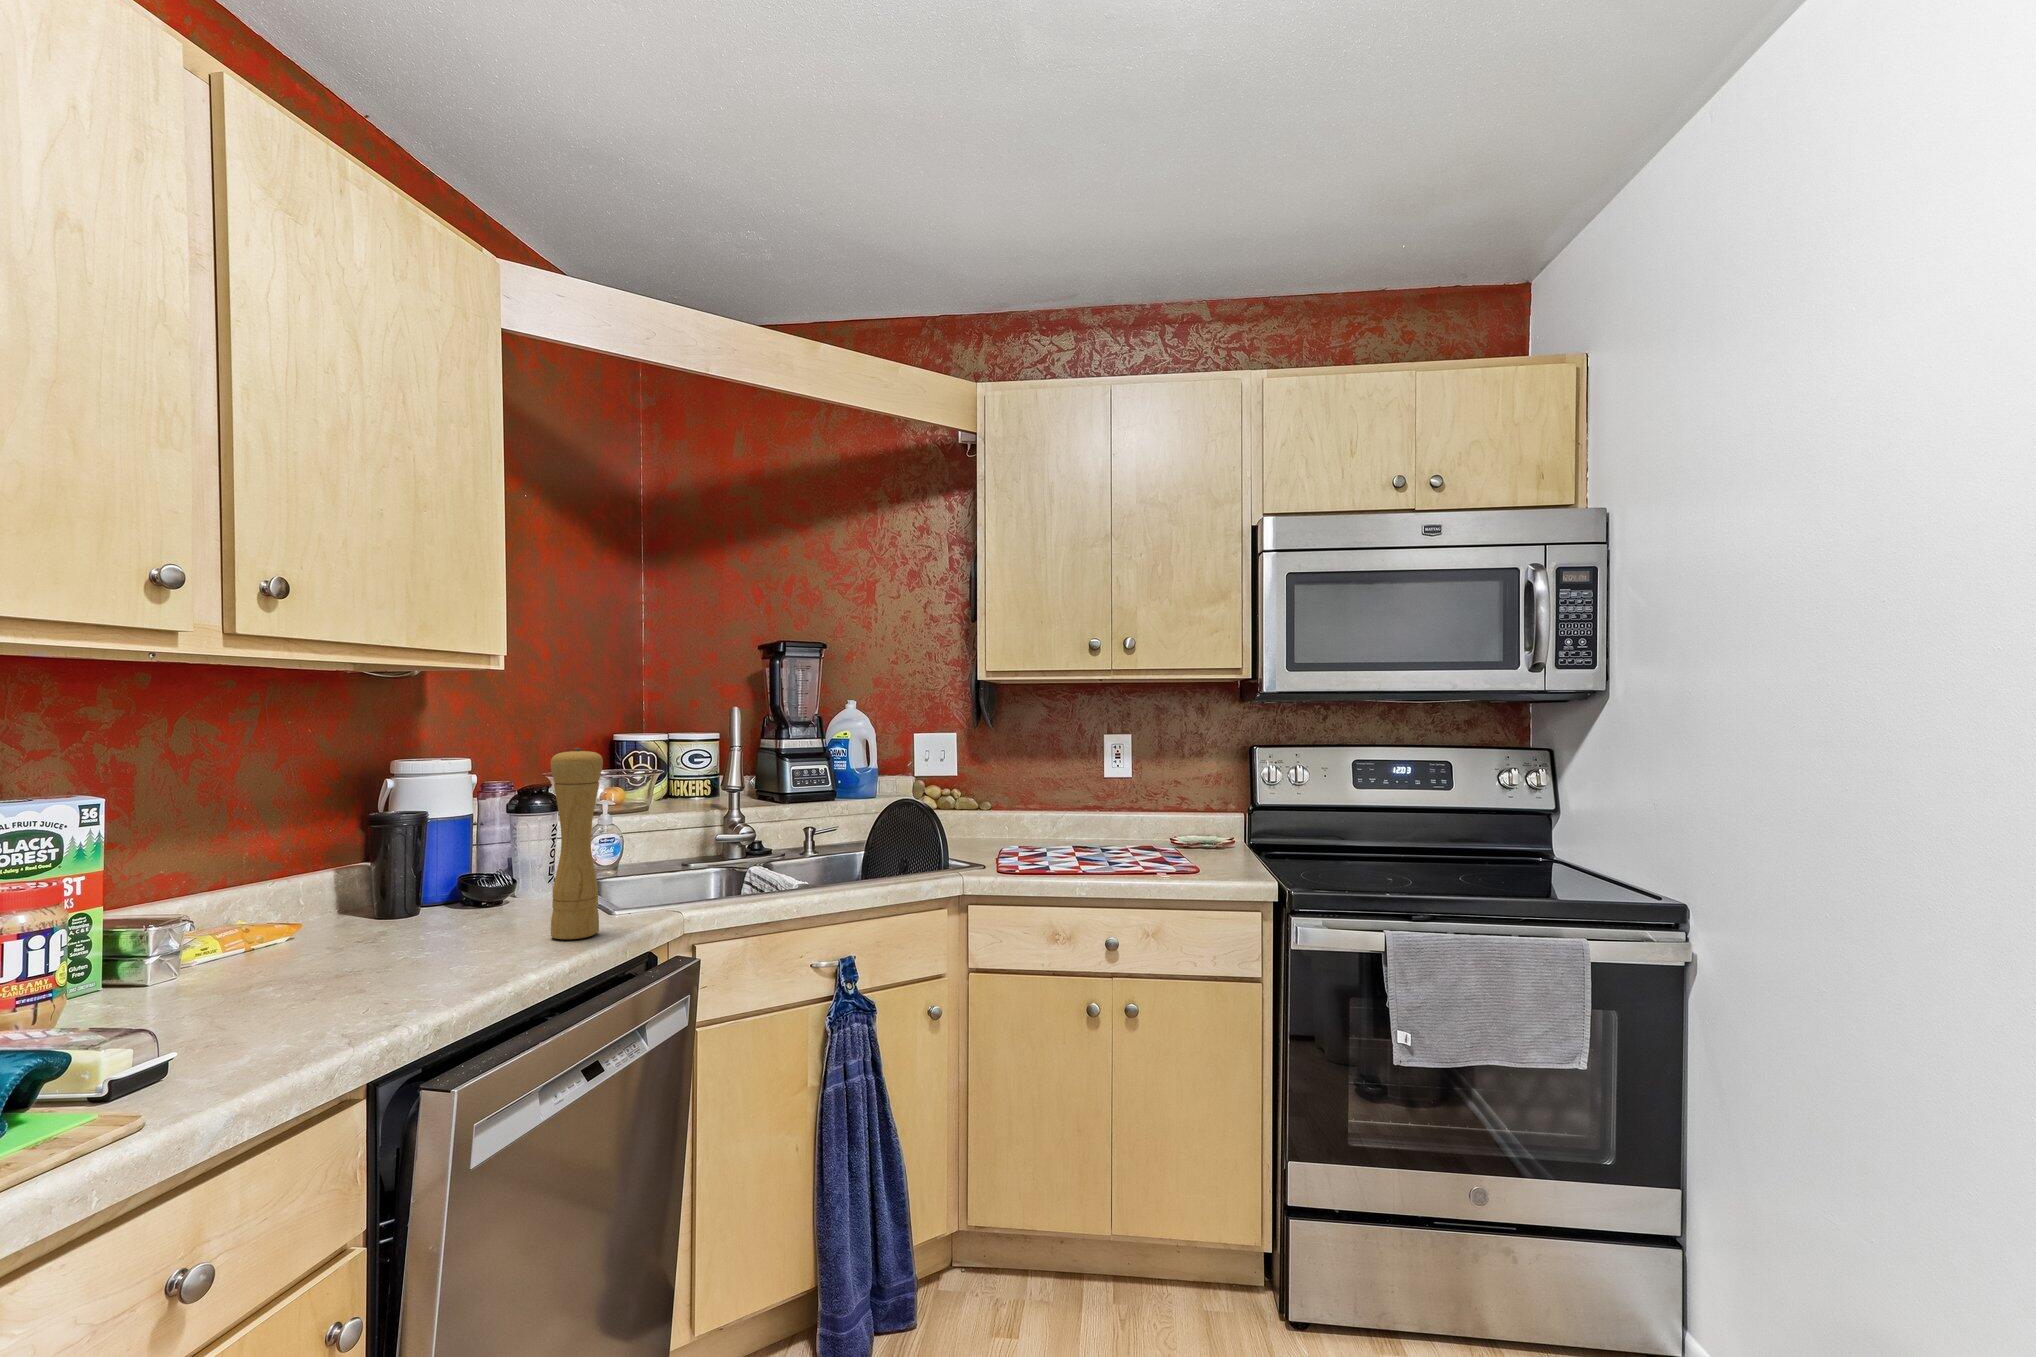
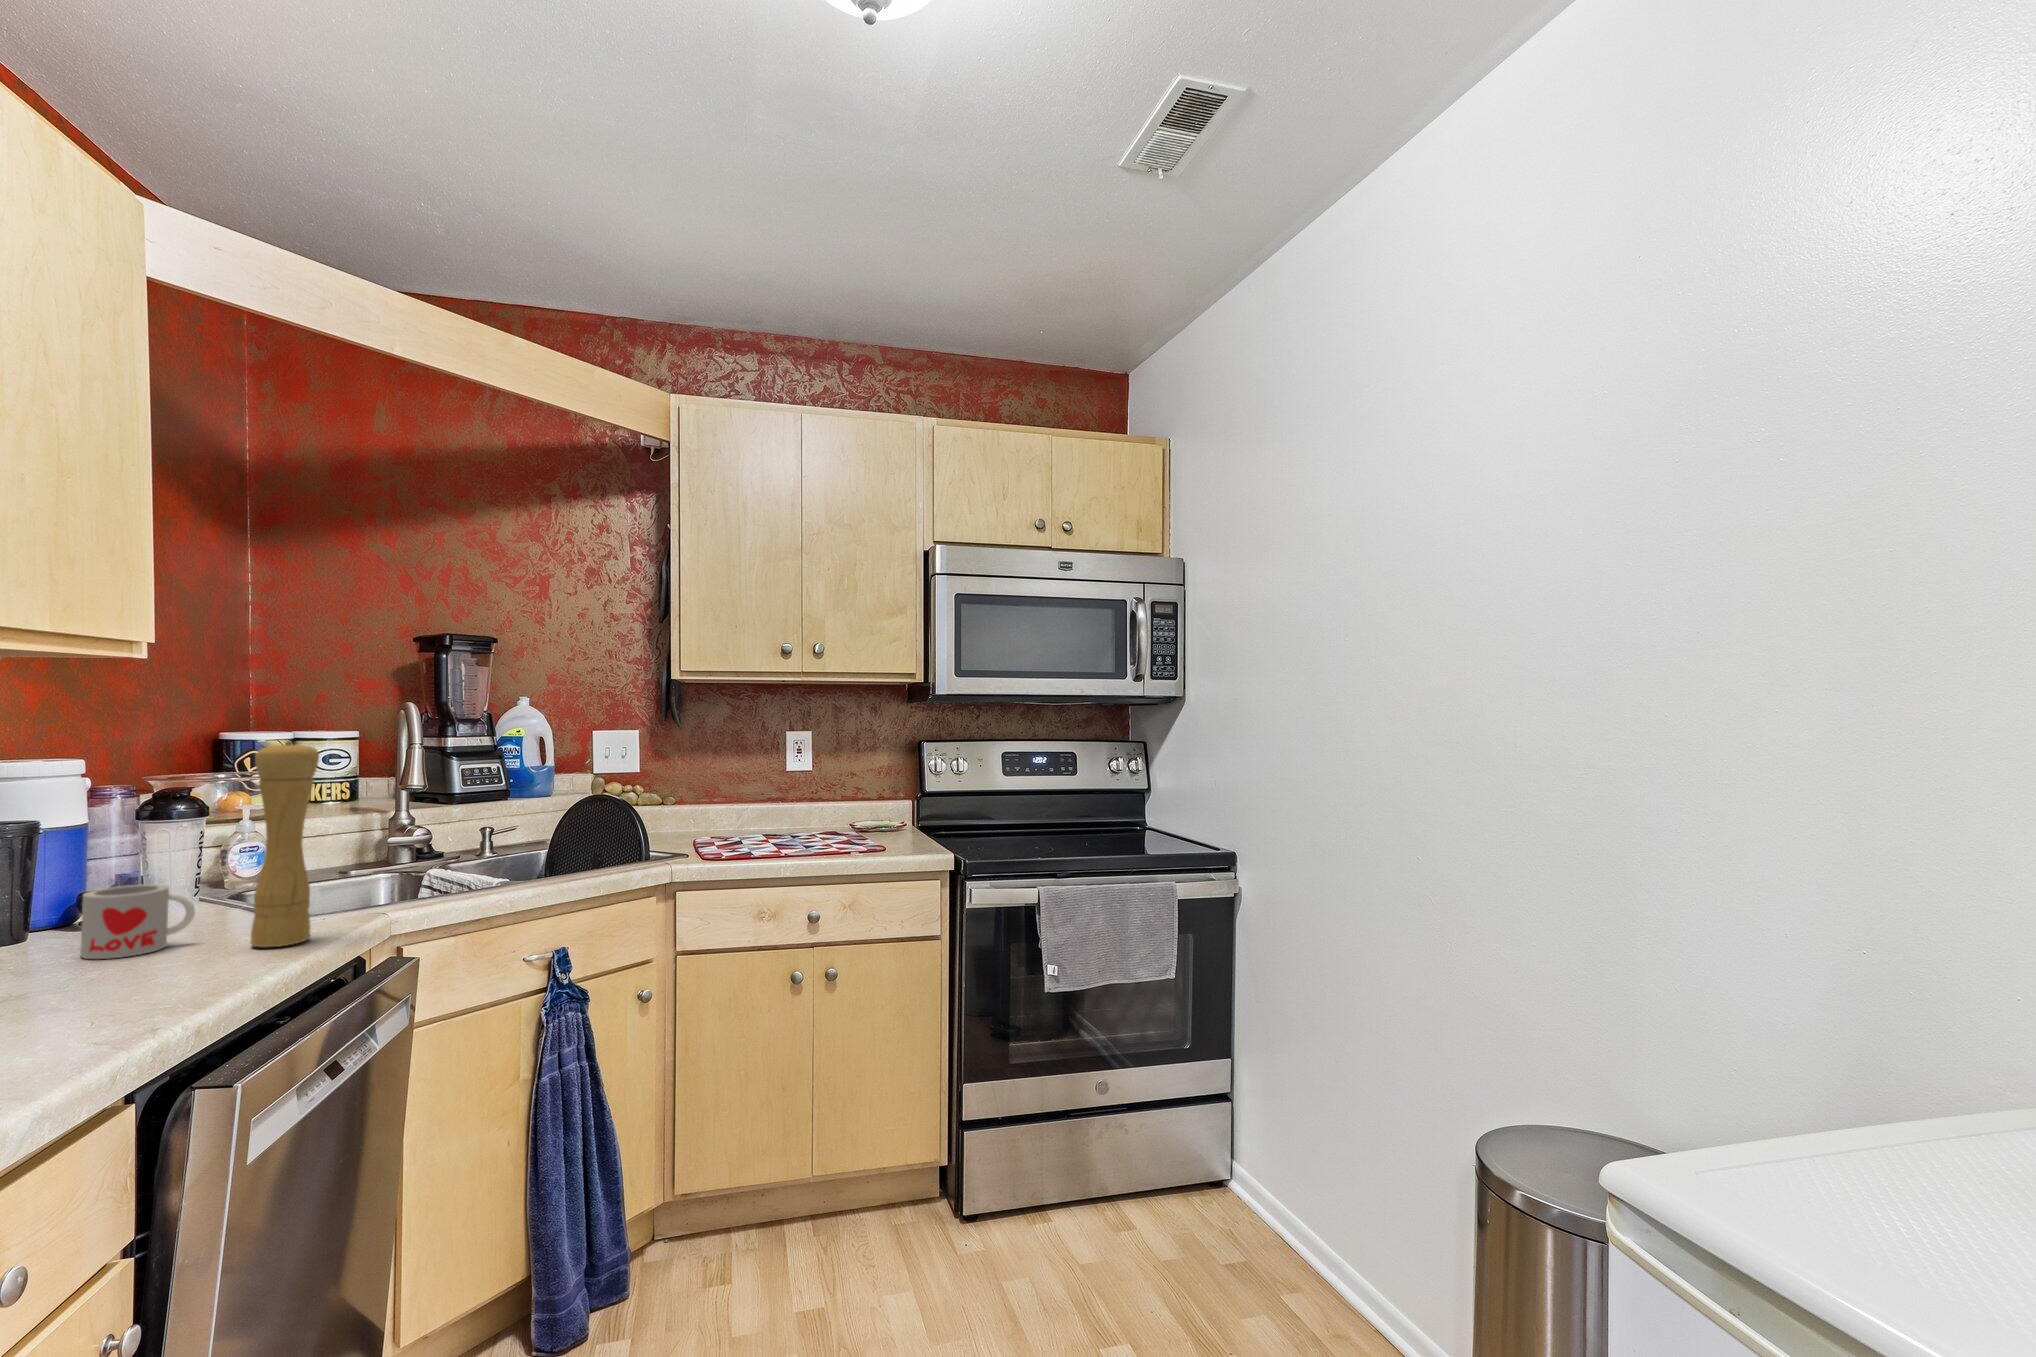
mug: none [437,872,520,937] -> present [80,884,195,959]

